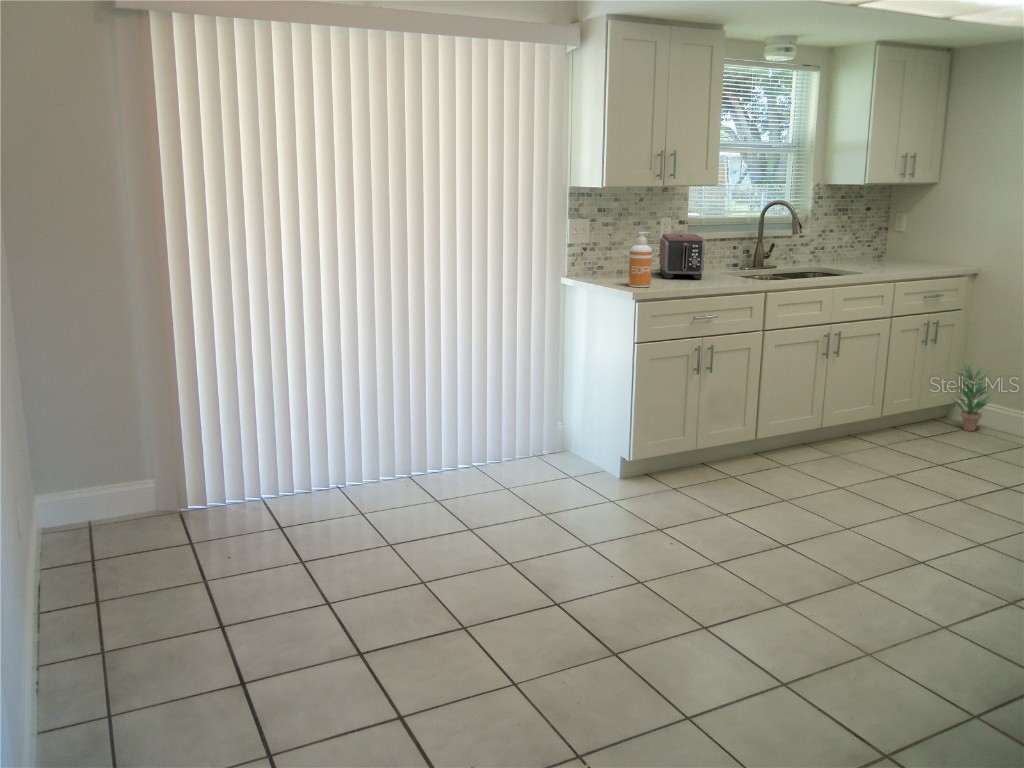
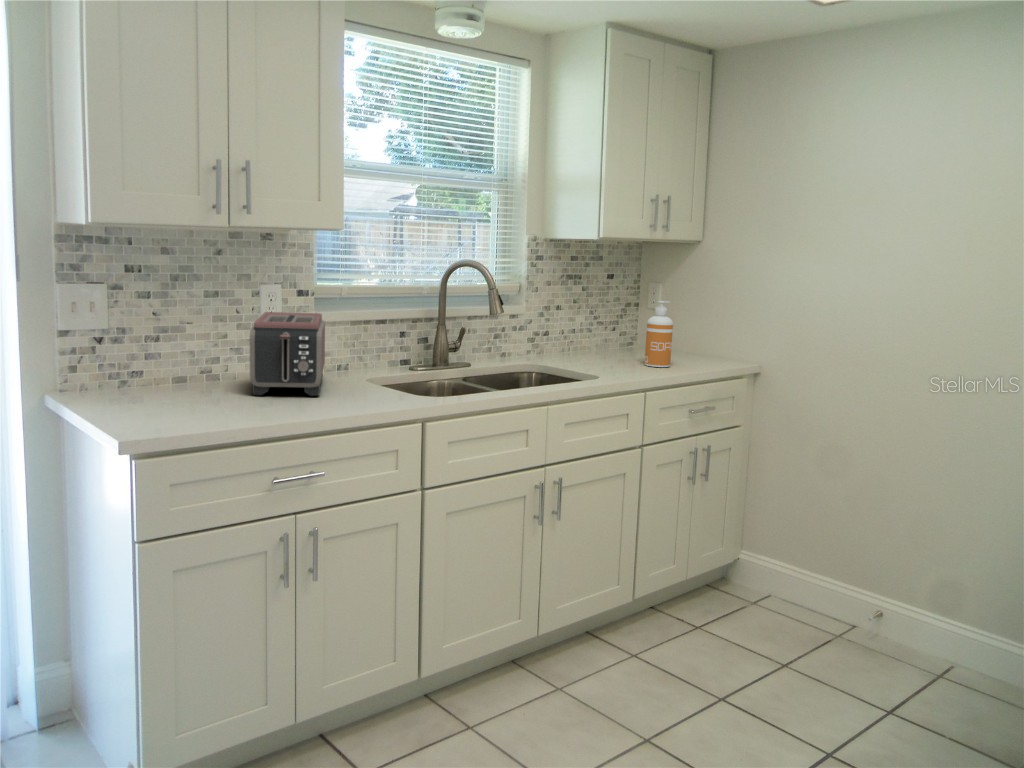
soap dispenser: present [629,232,652,287] -> present [644,301,673,367]
potted plant: present [953,364,990,431] -> none [728,505,786,609]

